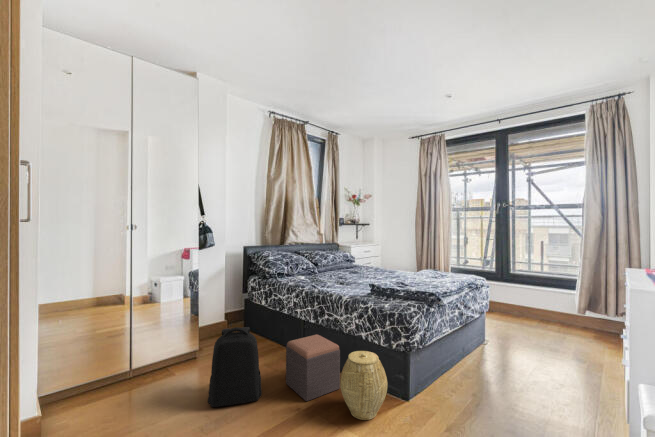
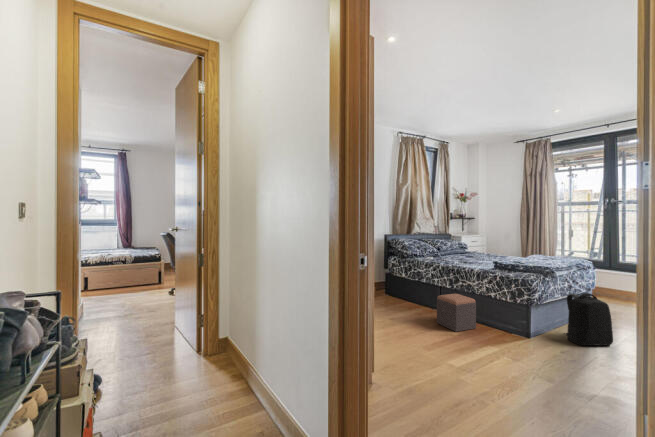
backpack: present [208,327,262,407] -> present [564,293,613,345]
woven basket: present [340,351,387,420] -> none [481,302,516,343]

